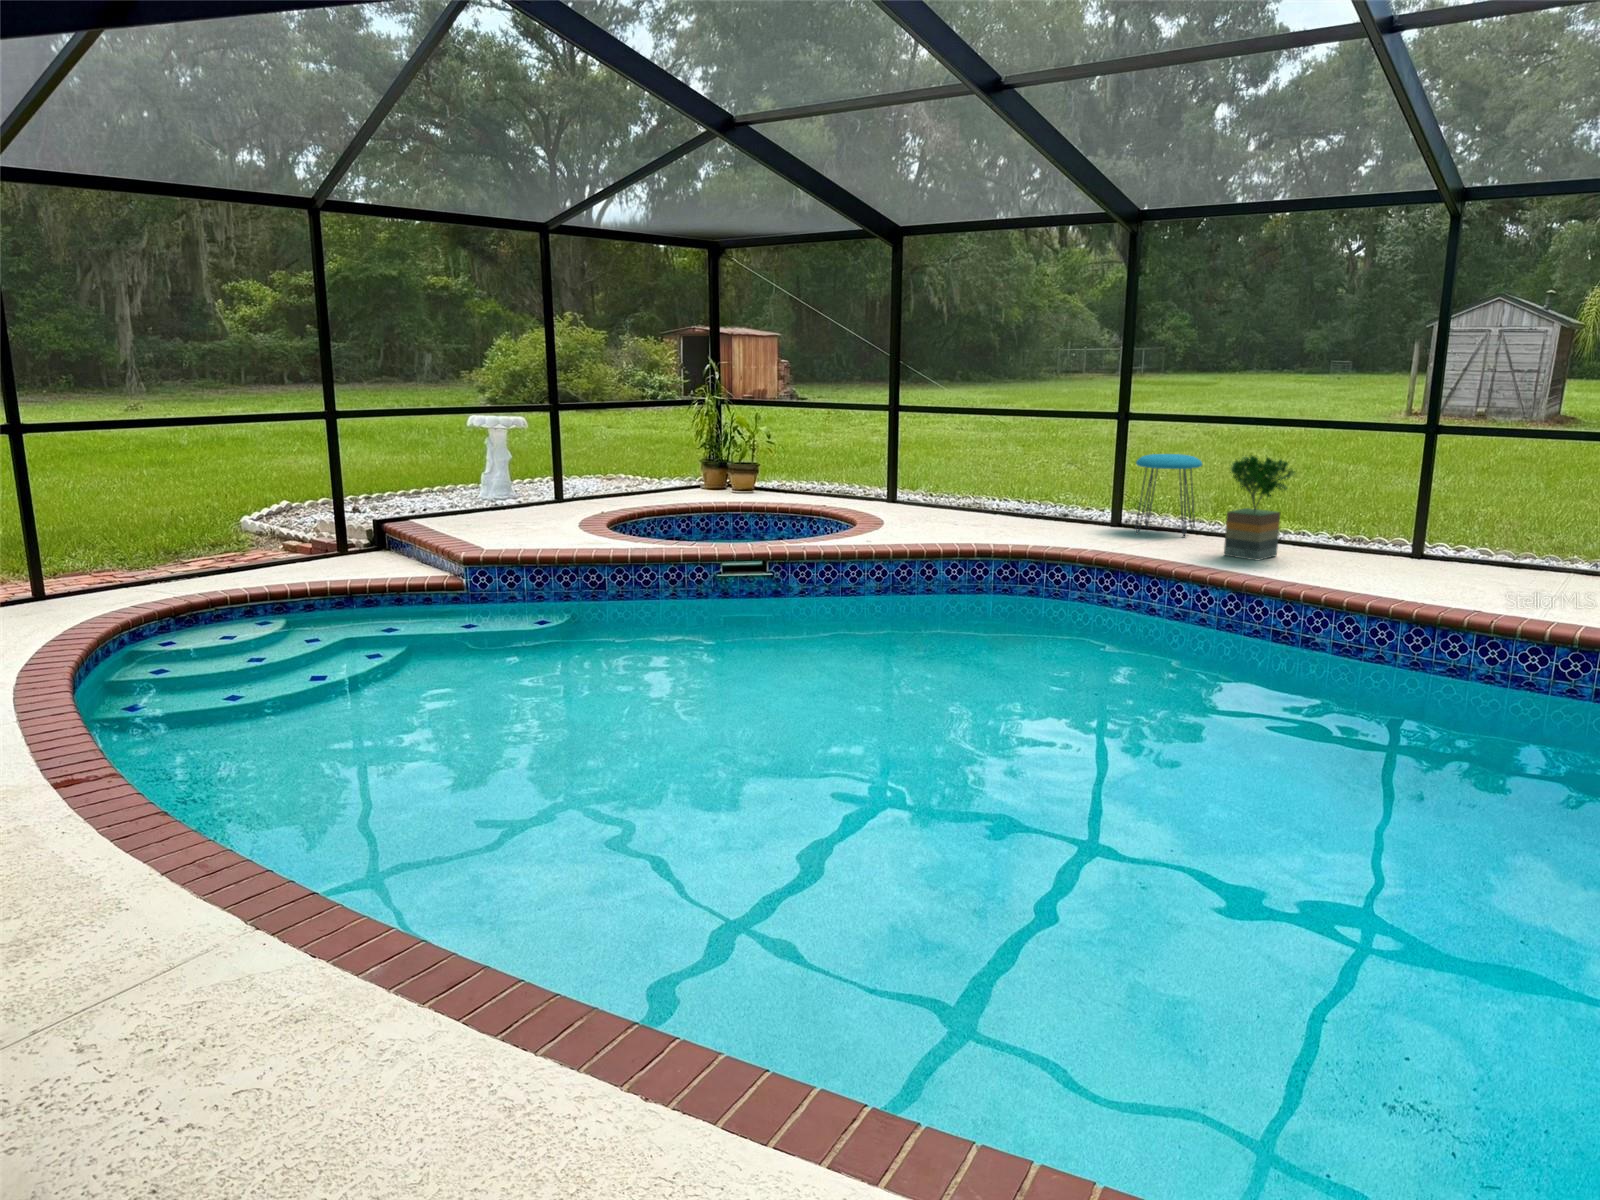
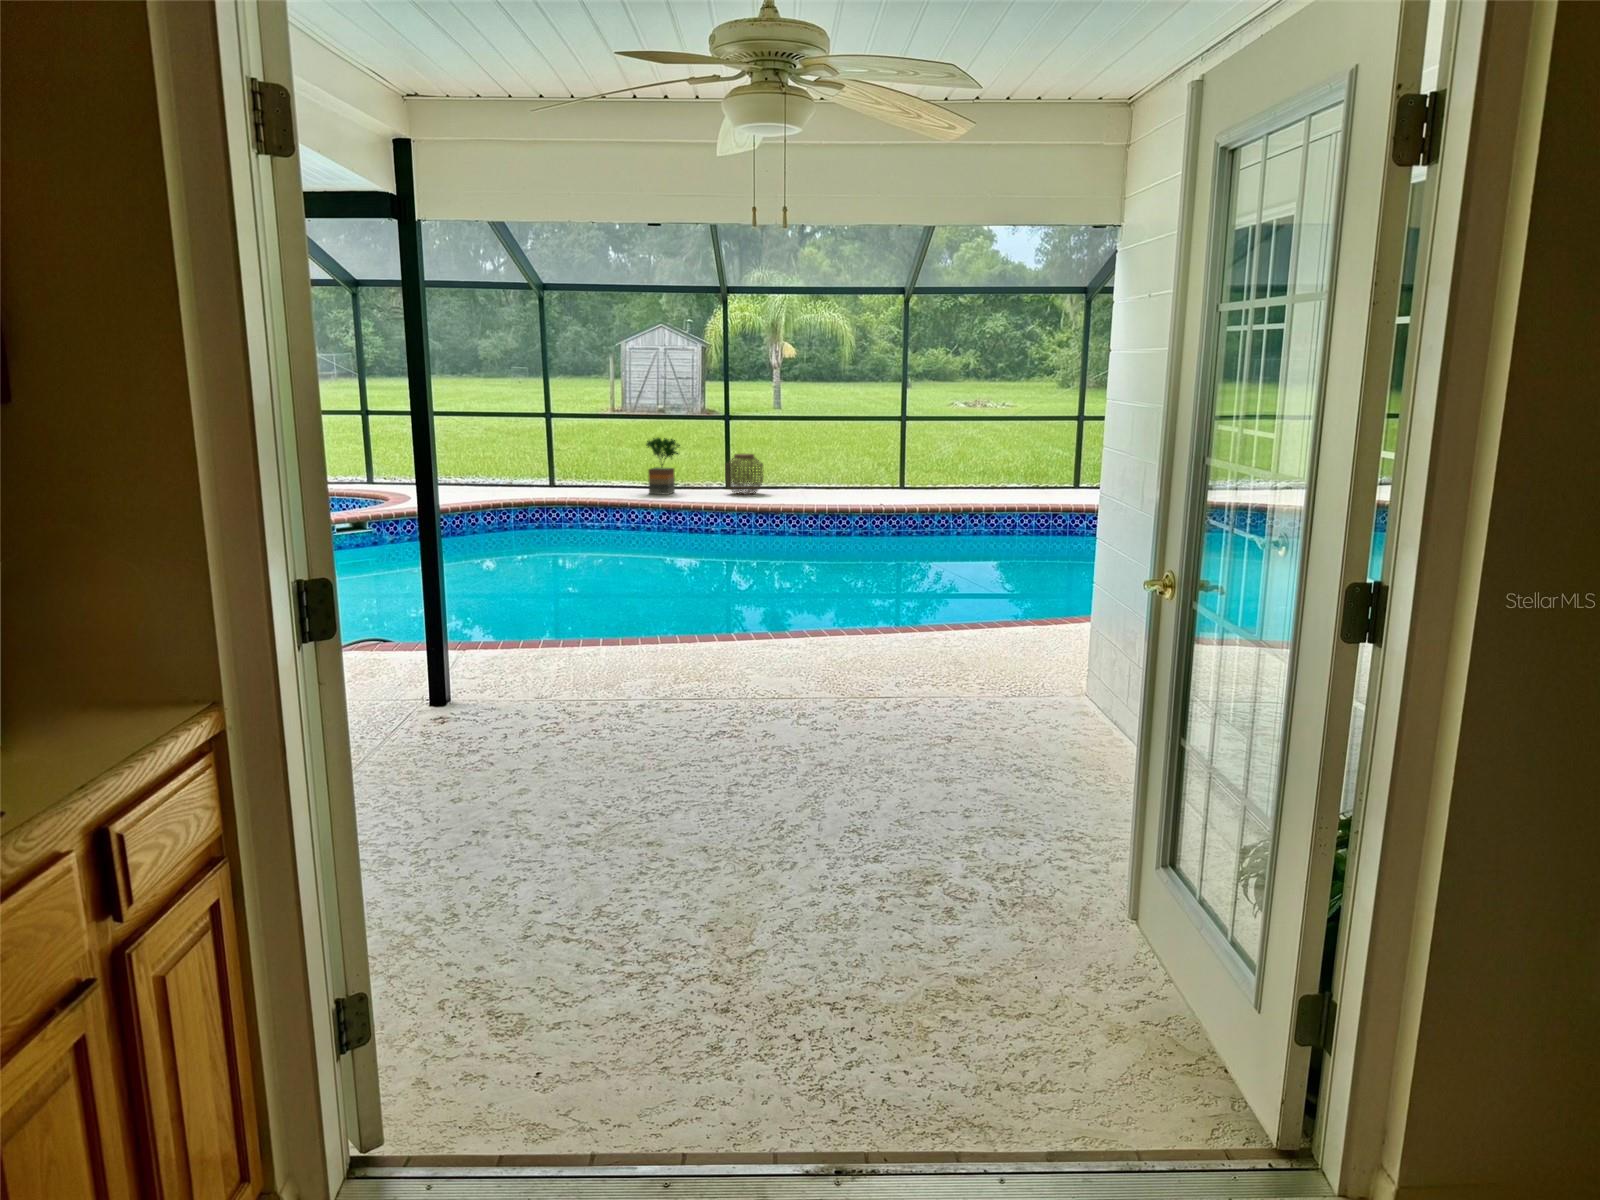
stool: present [1135,454,1202,538] -> none [580,441,619,490]
woven basket: none [1375,495,1460,578] -> present [725,454,764,495]

